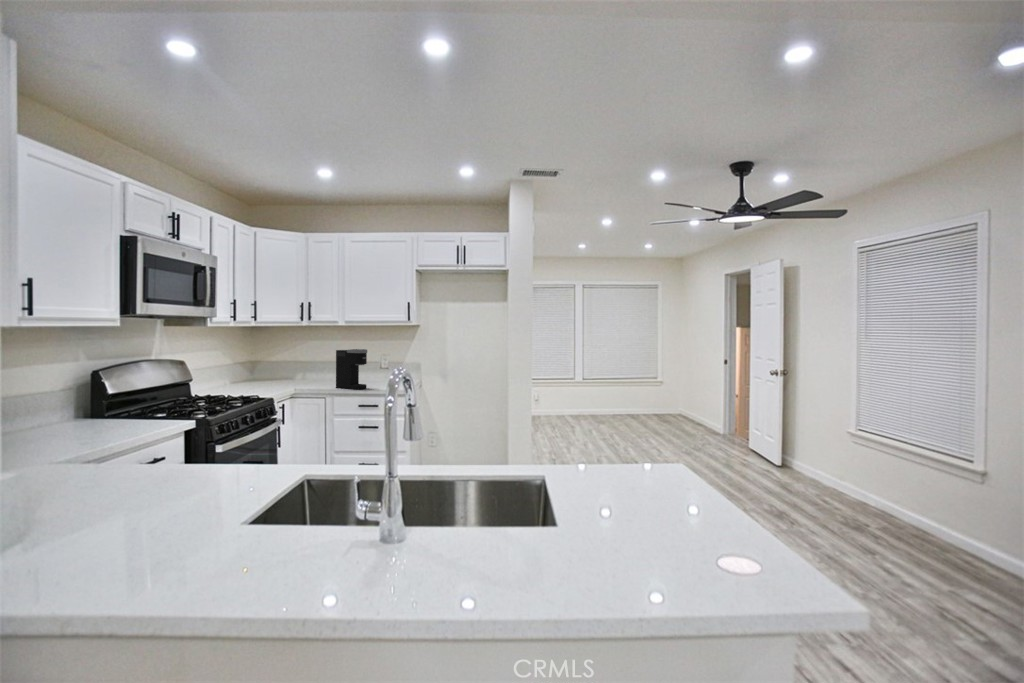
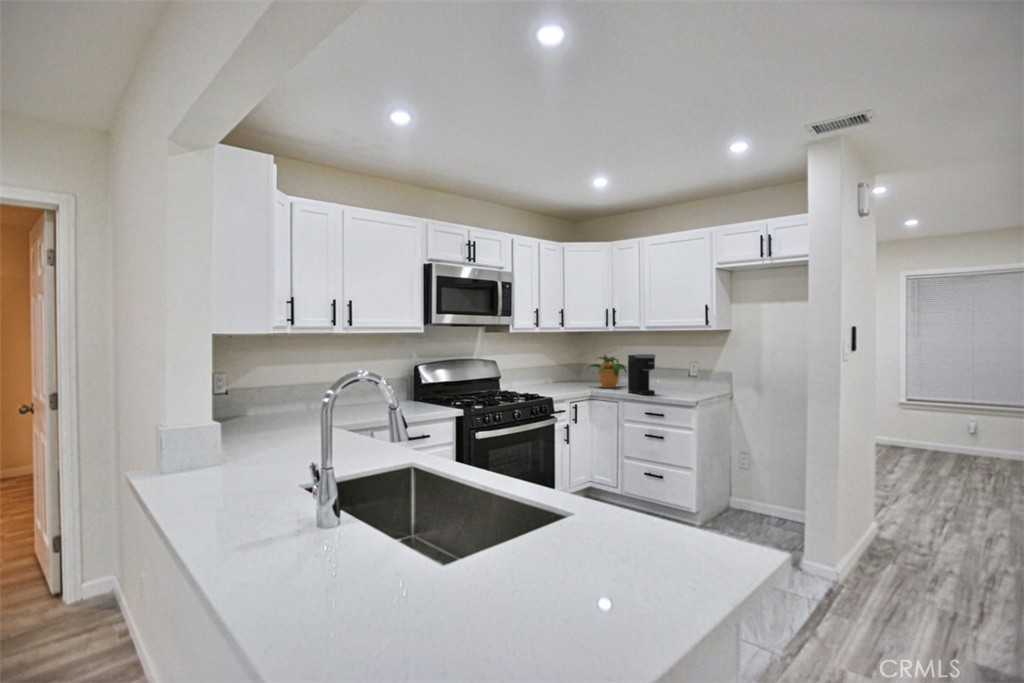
potted plant: none [279,350,326,385] -> present [589,355,627,388]

